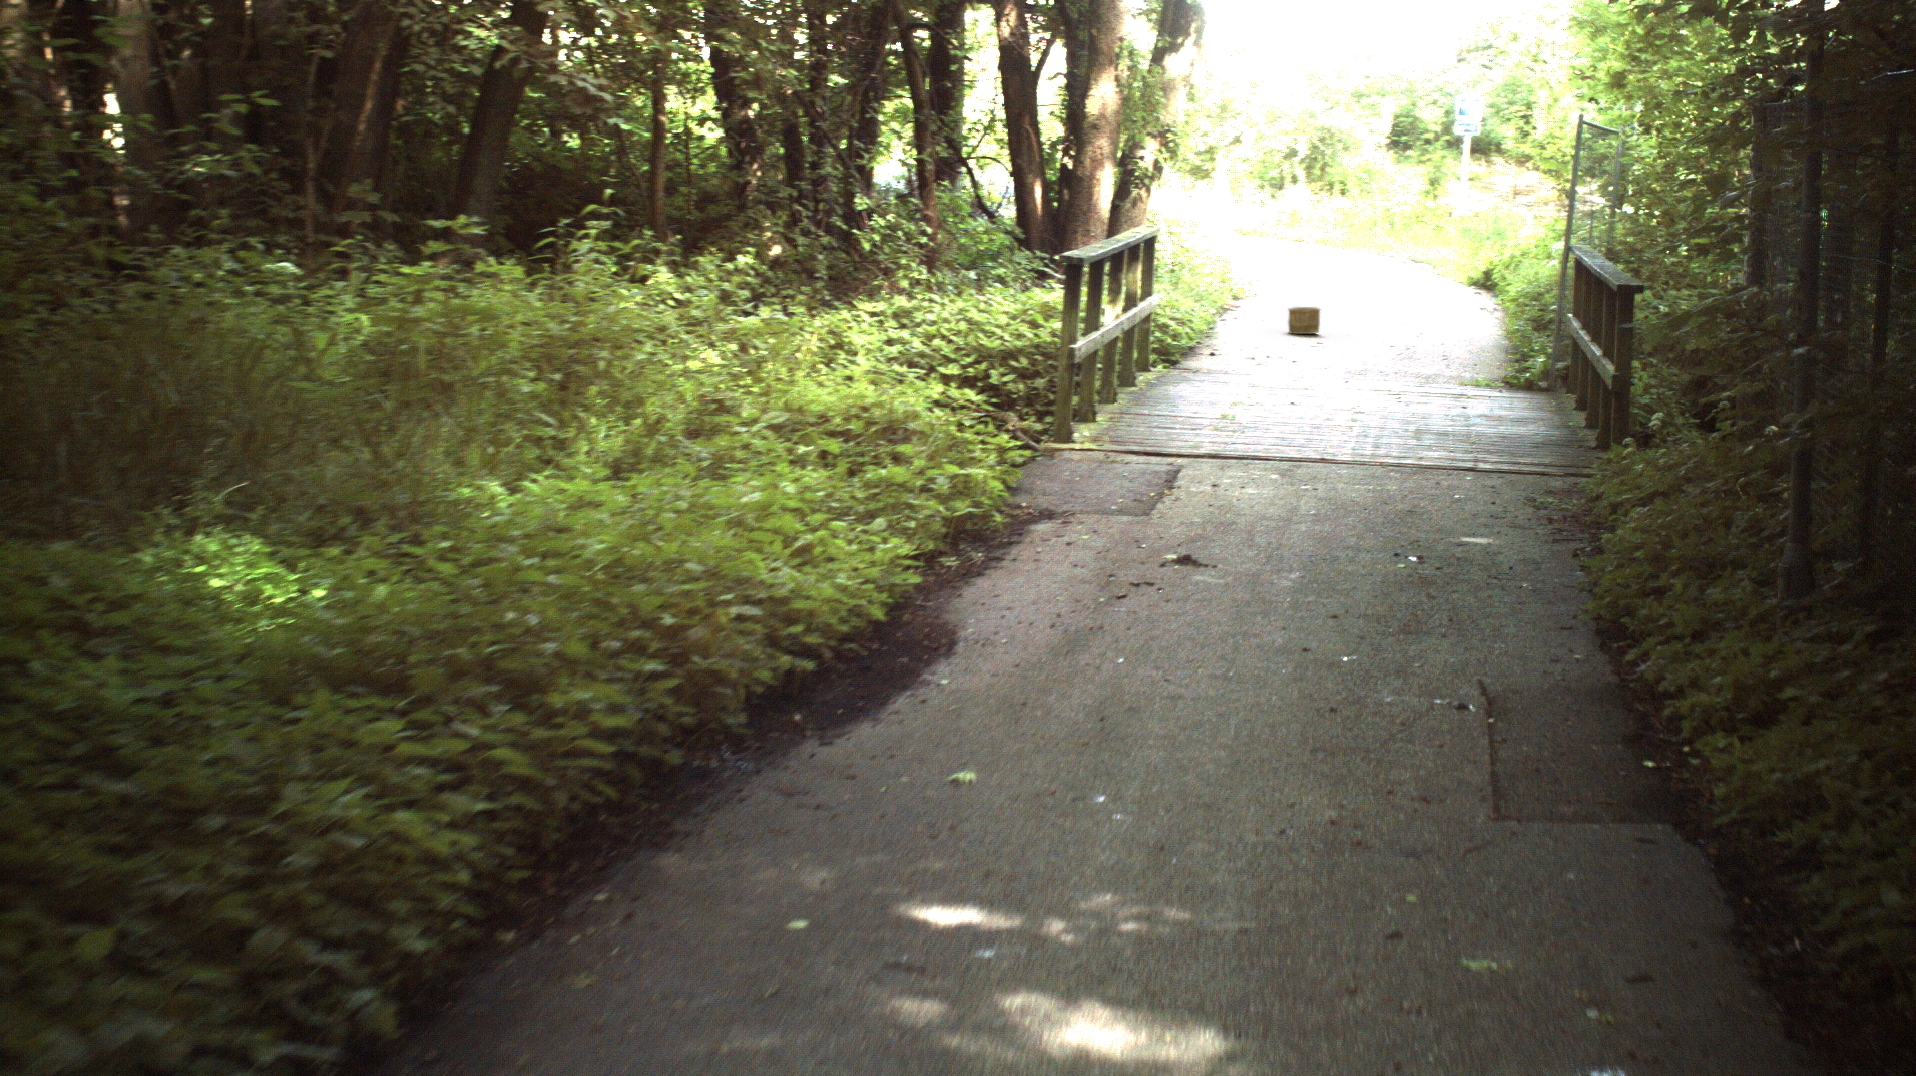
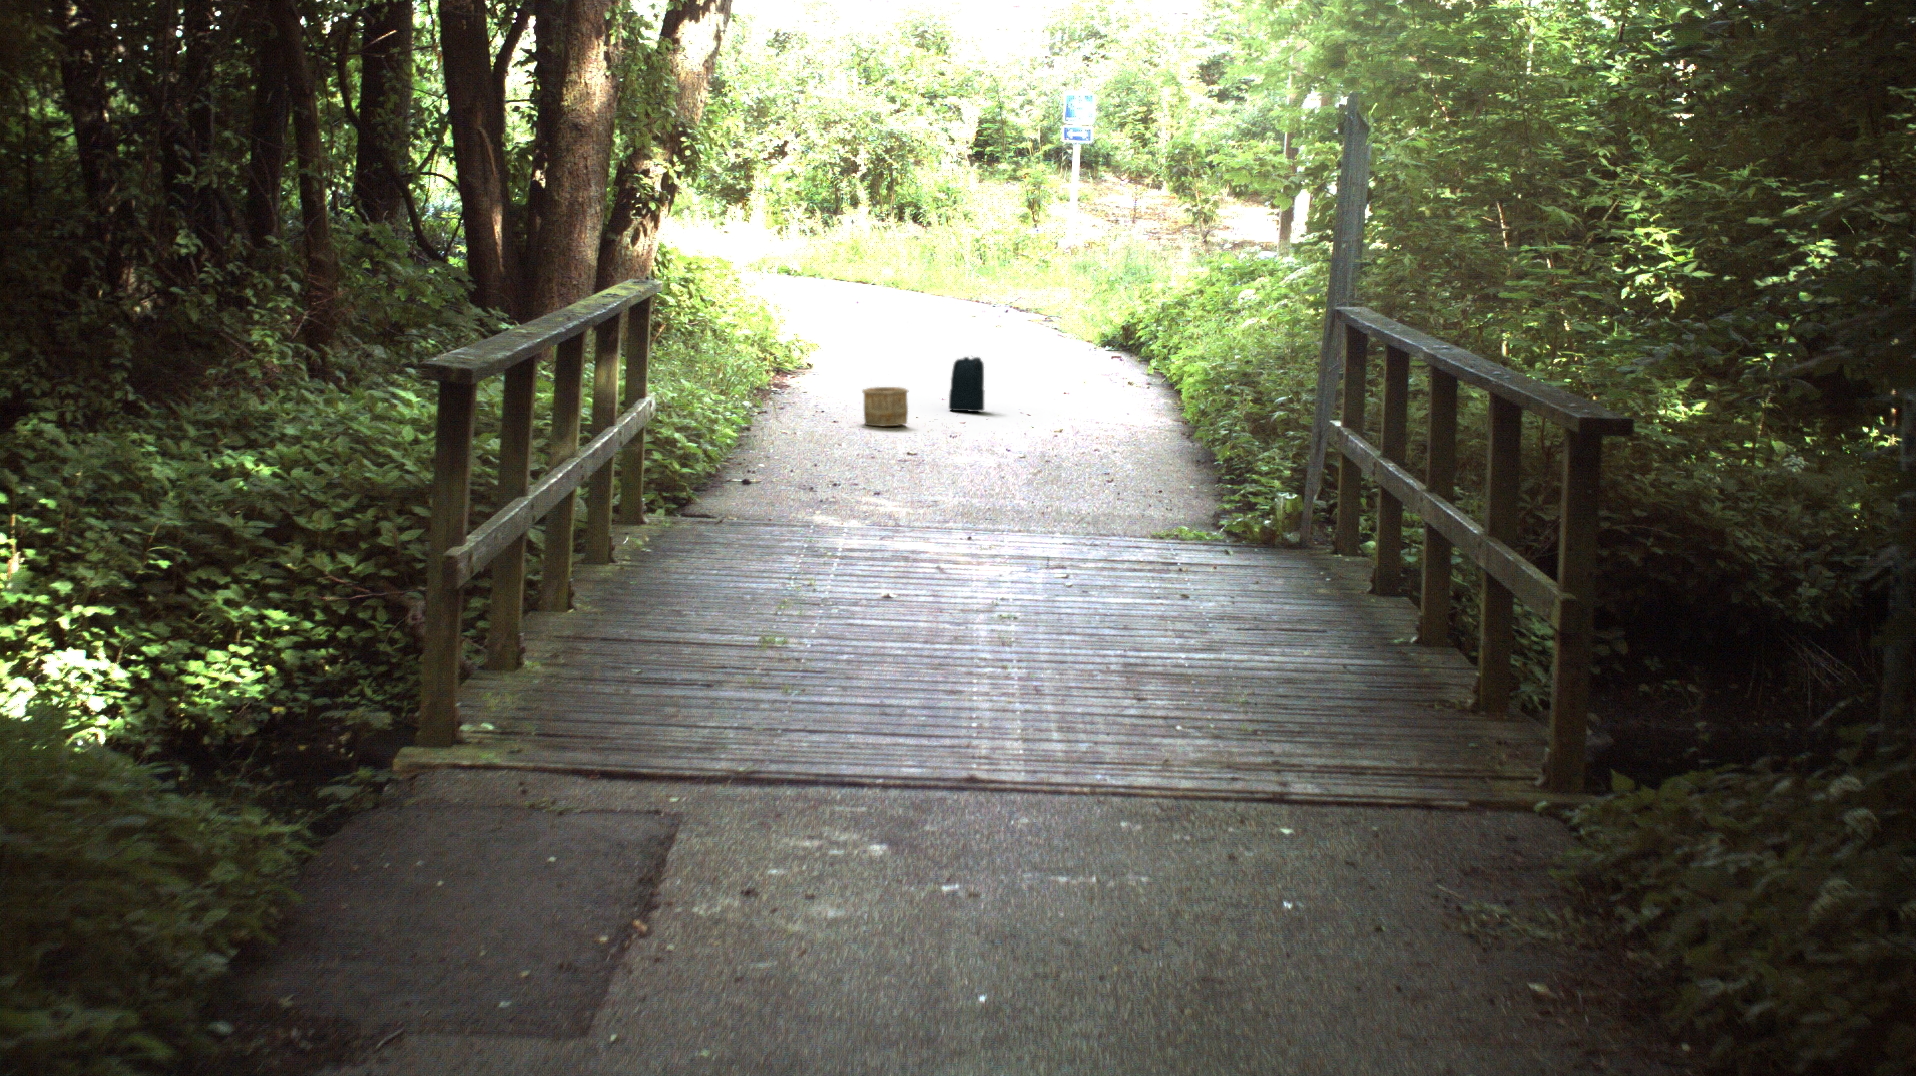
backpack: none [1350,287,1377,327] -> present [949,357,984,412]

